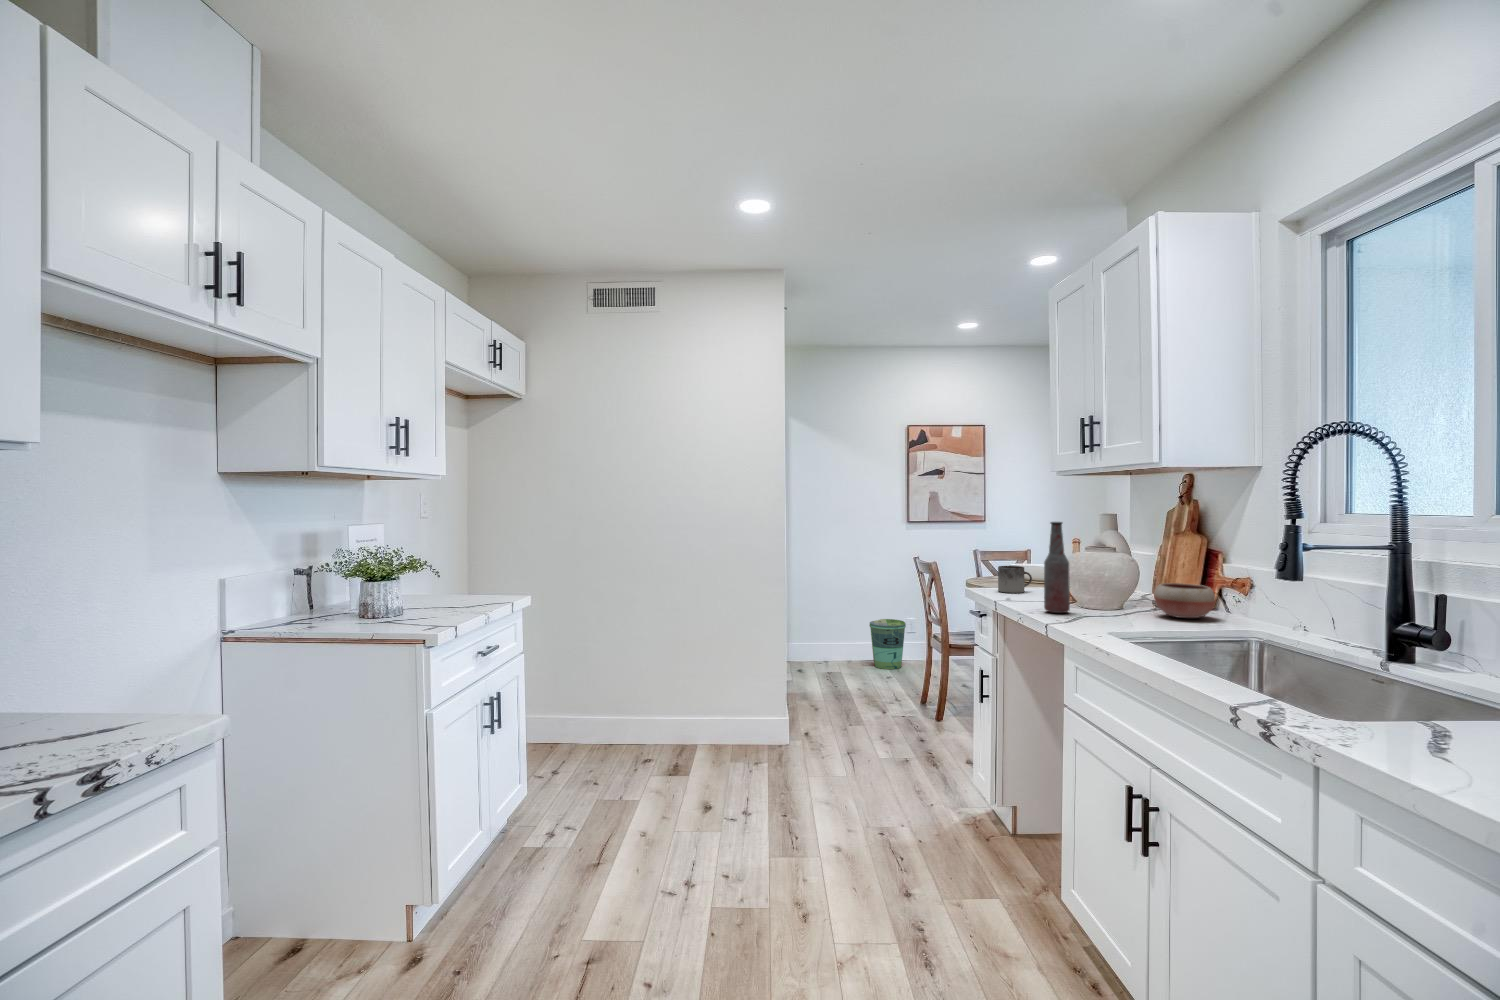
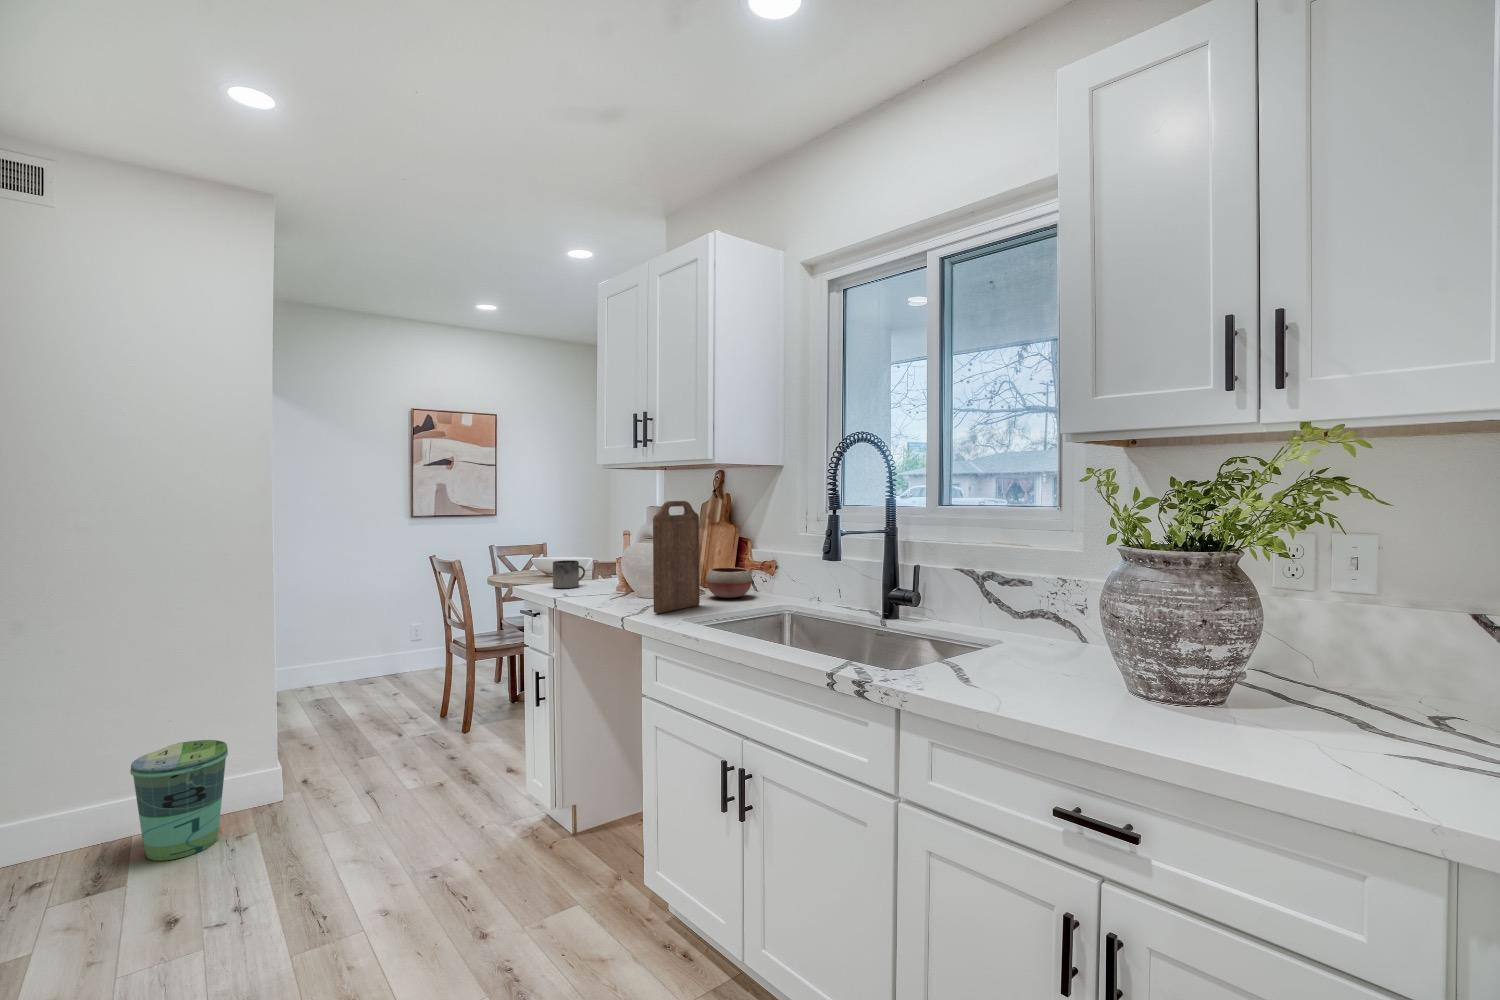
cutting board: none [1077,507,1139,624] -> present [653,501,700,613]
bottle: present [1044,522,1070,613] -> none [615,516,638,605]
trash can: present [869,619,906,669] -> present [130,740,228,861]

